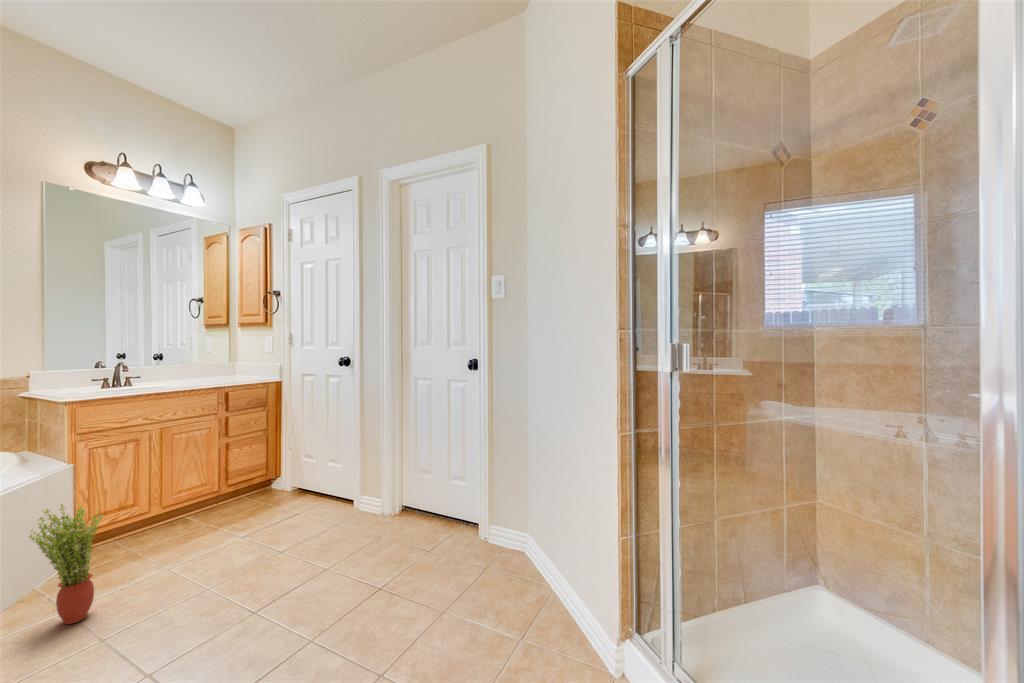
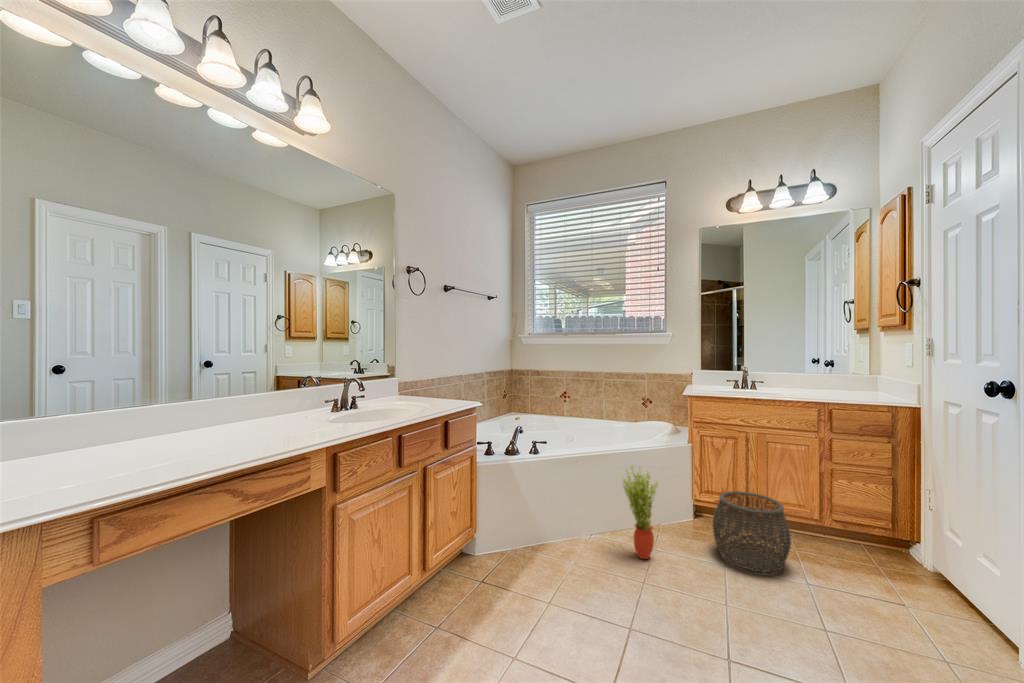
woven basket: none [141,482,229,562] -> present [713,491,791,573]

